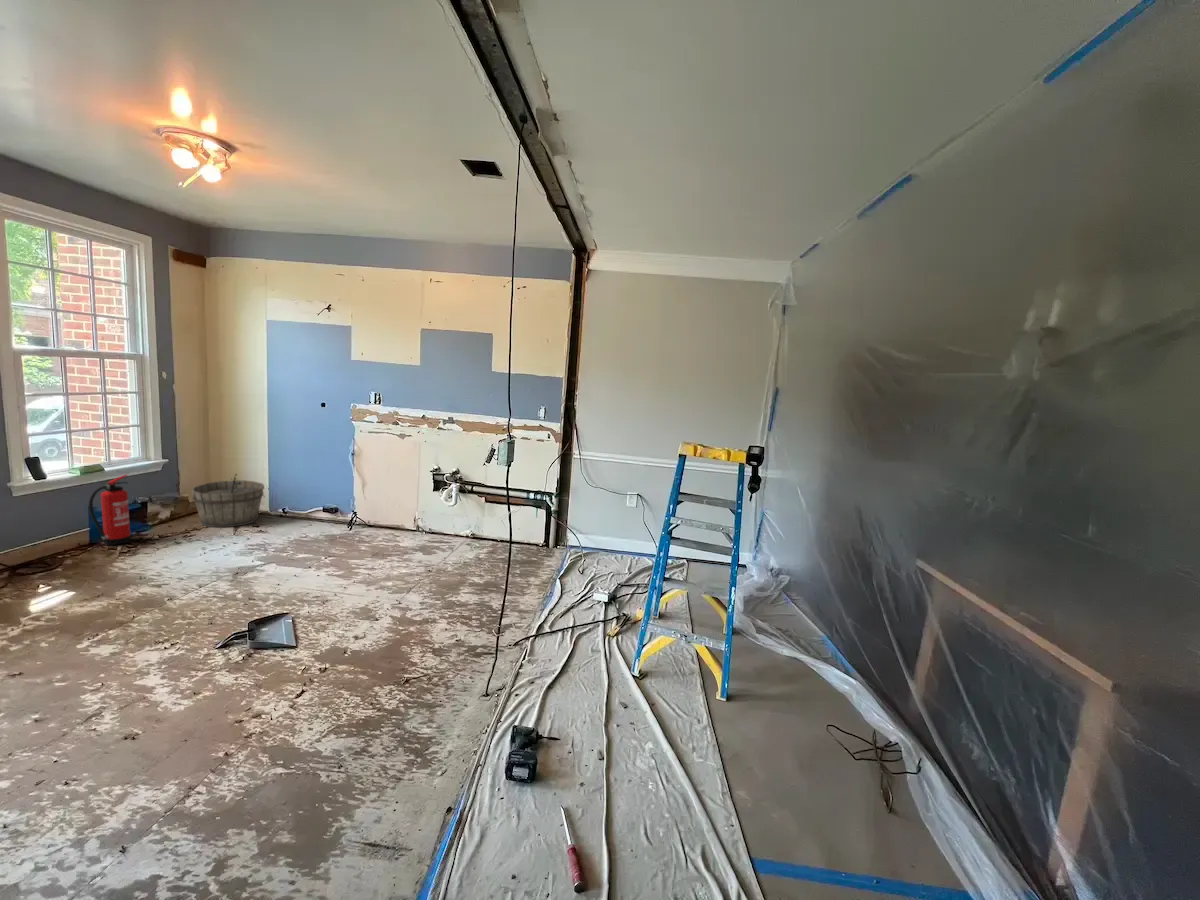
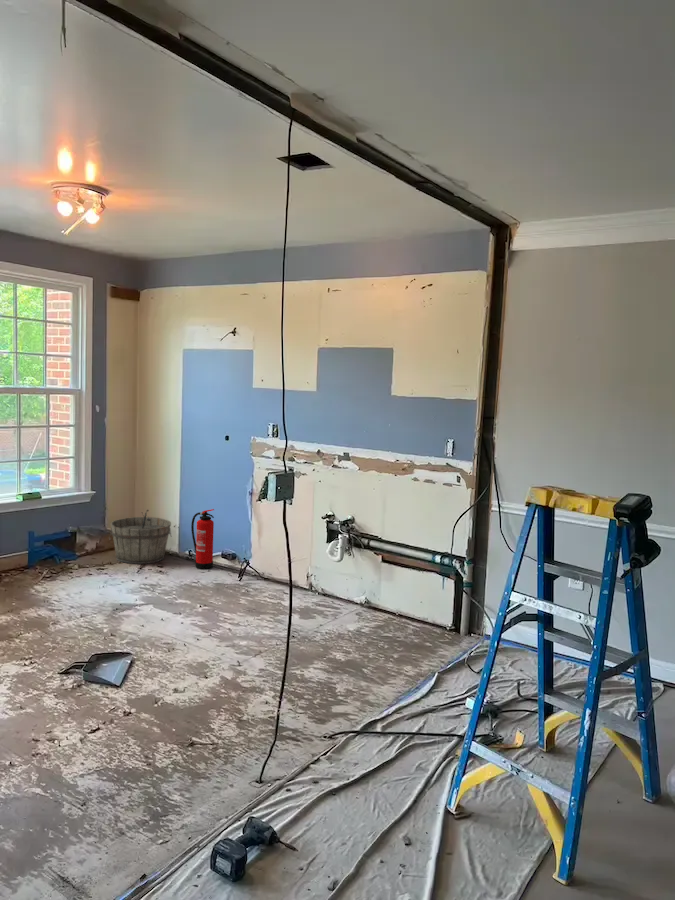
fire extinguisher: present [89,475,131,545] -> present [191,509,214,569]

